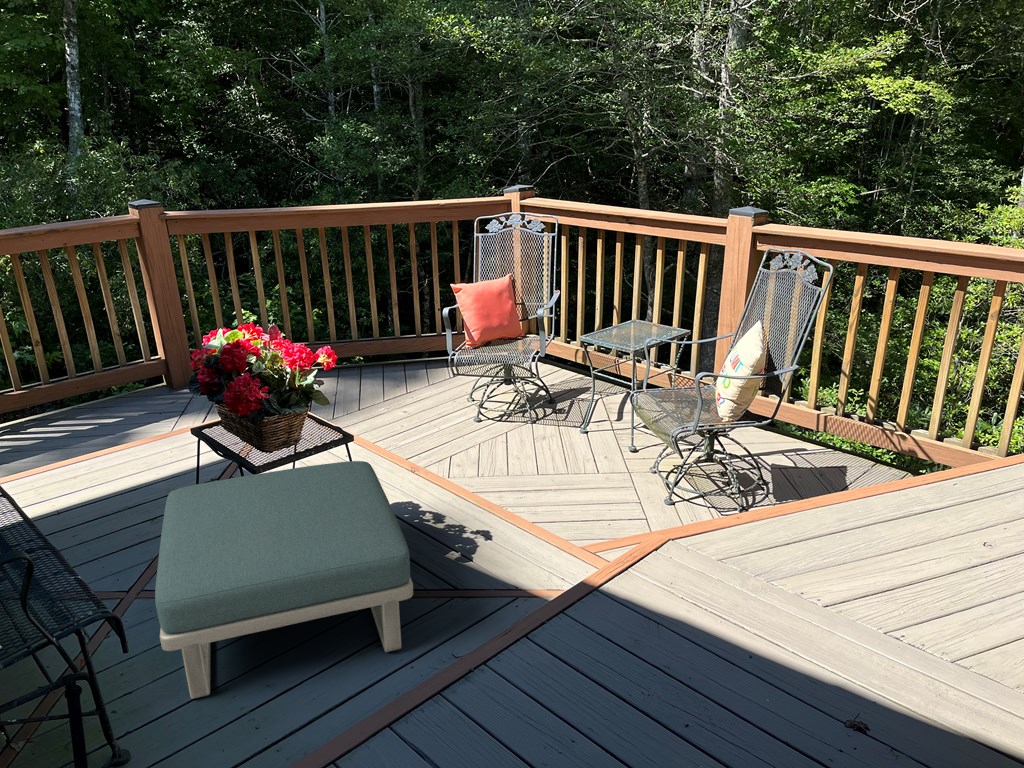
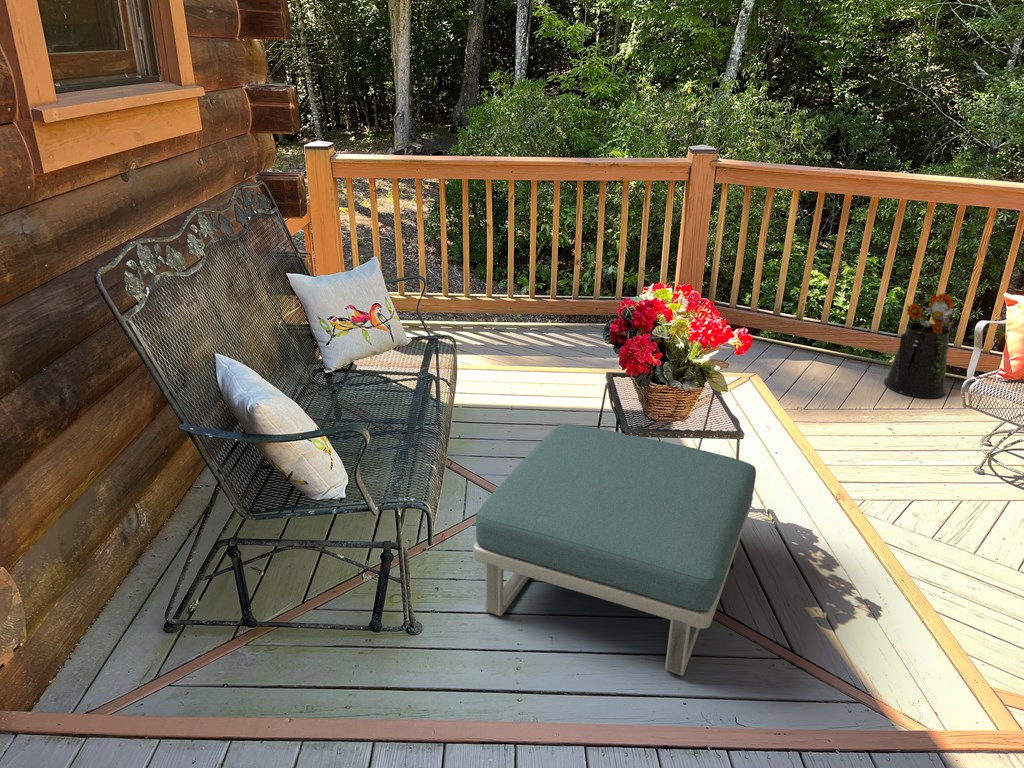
watering can: none [379,295,427,382] -> present [884,293,955,398]

